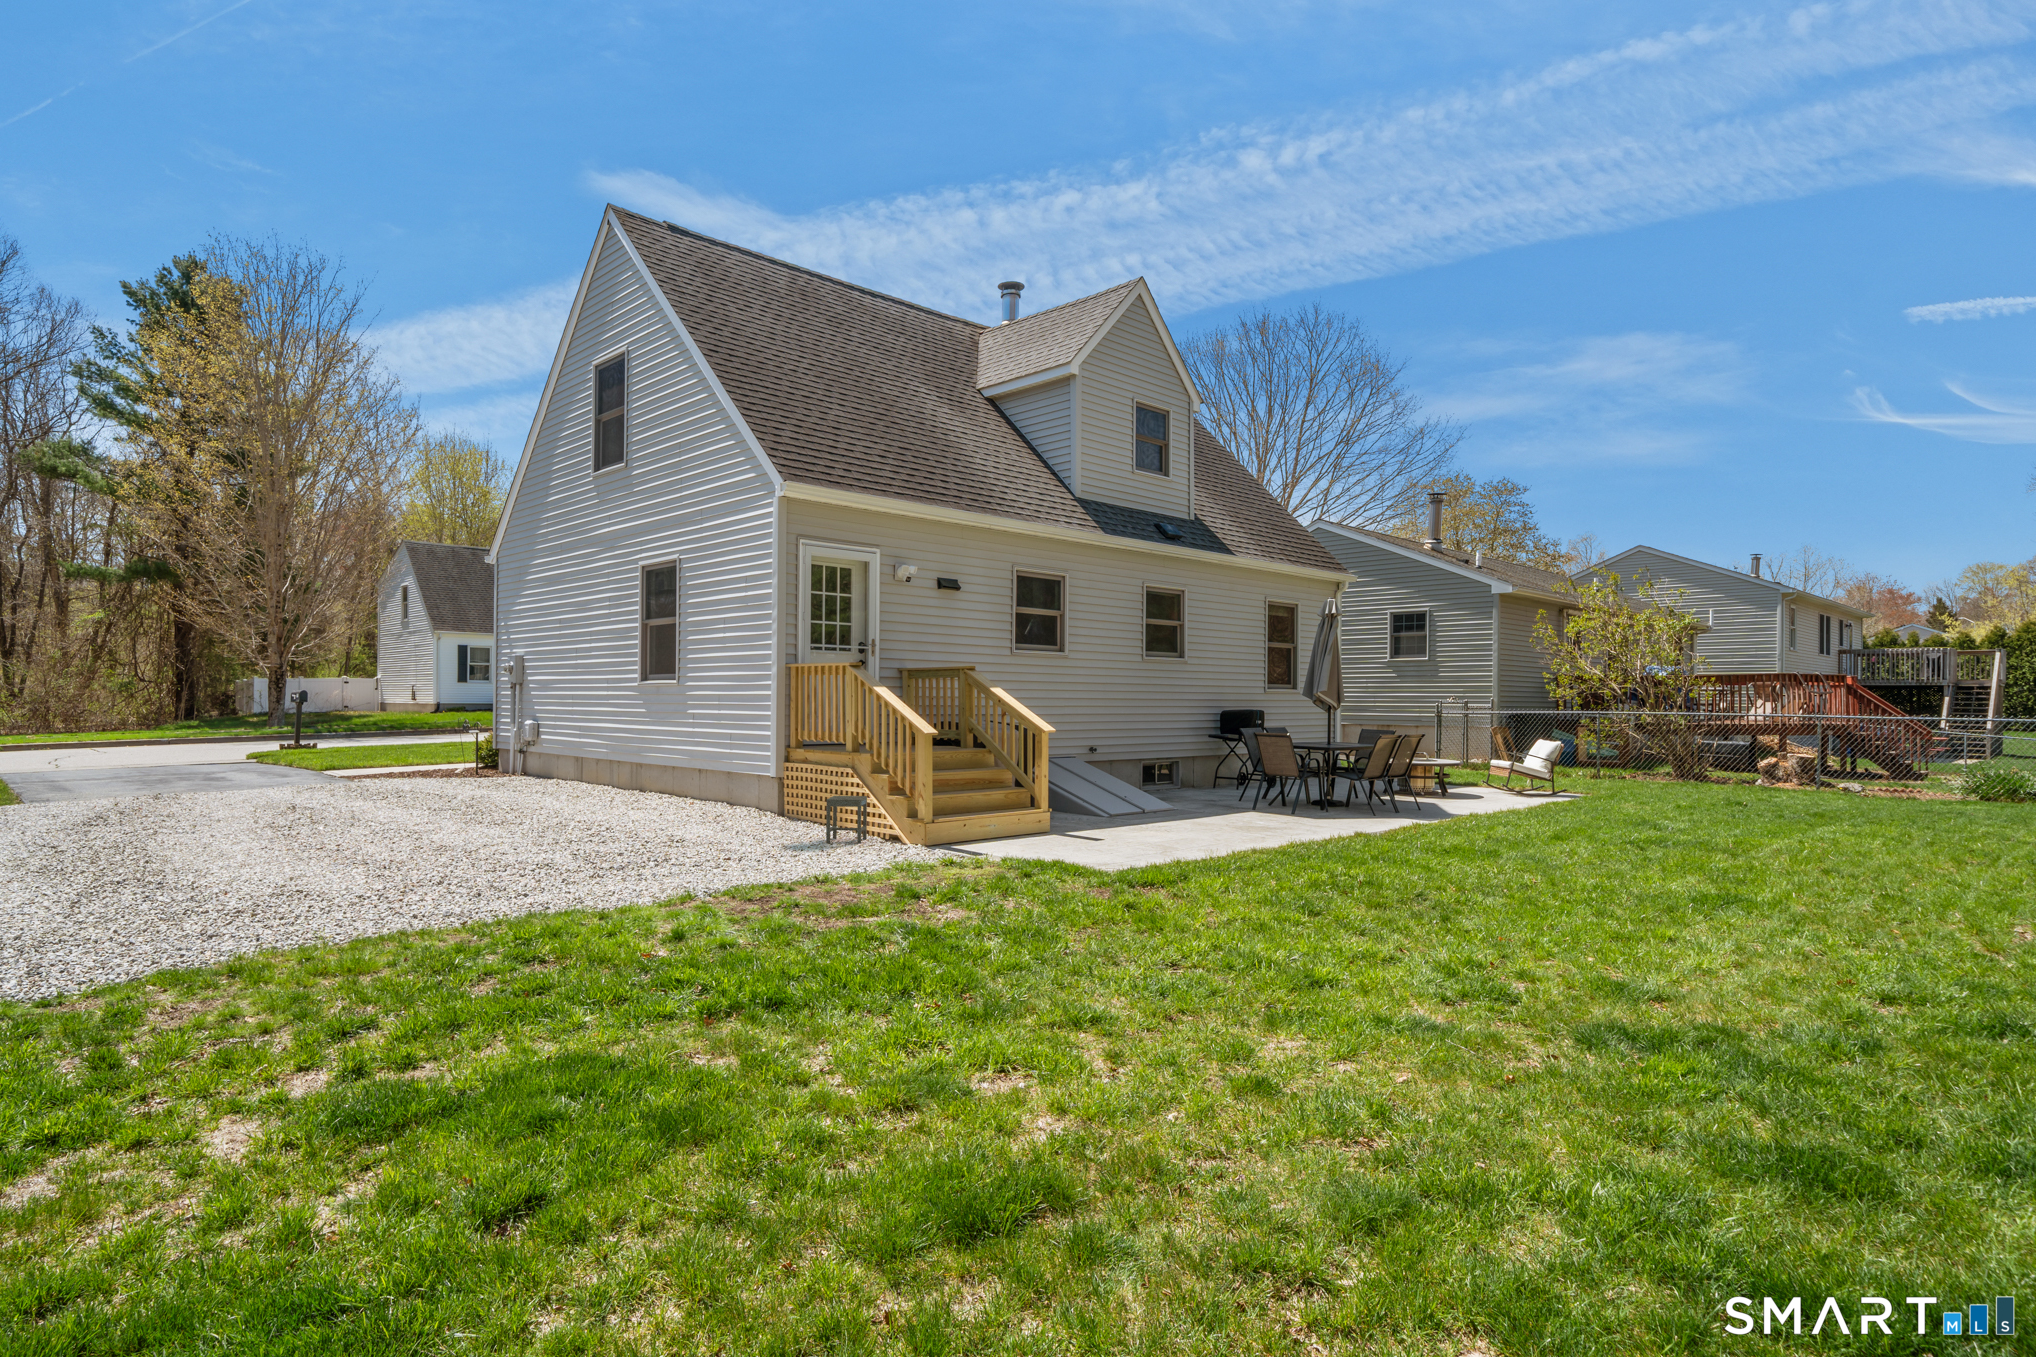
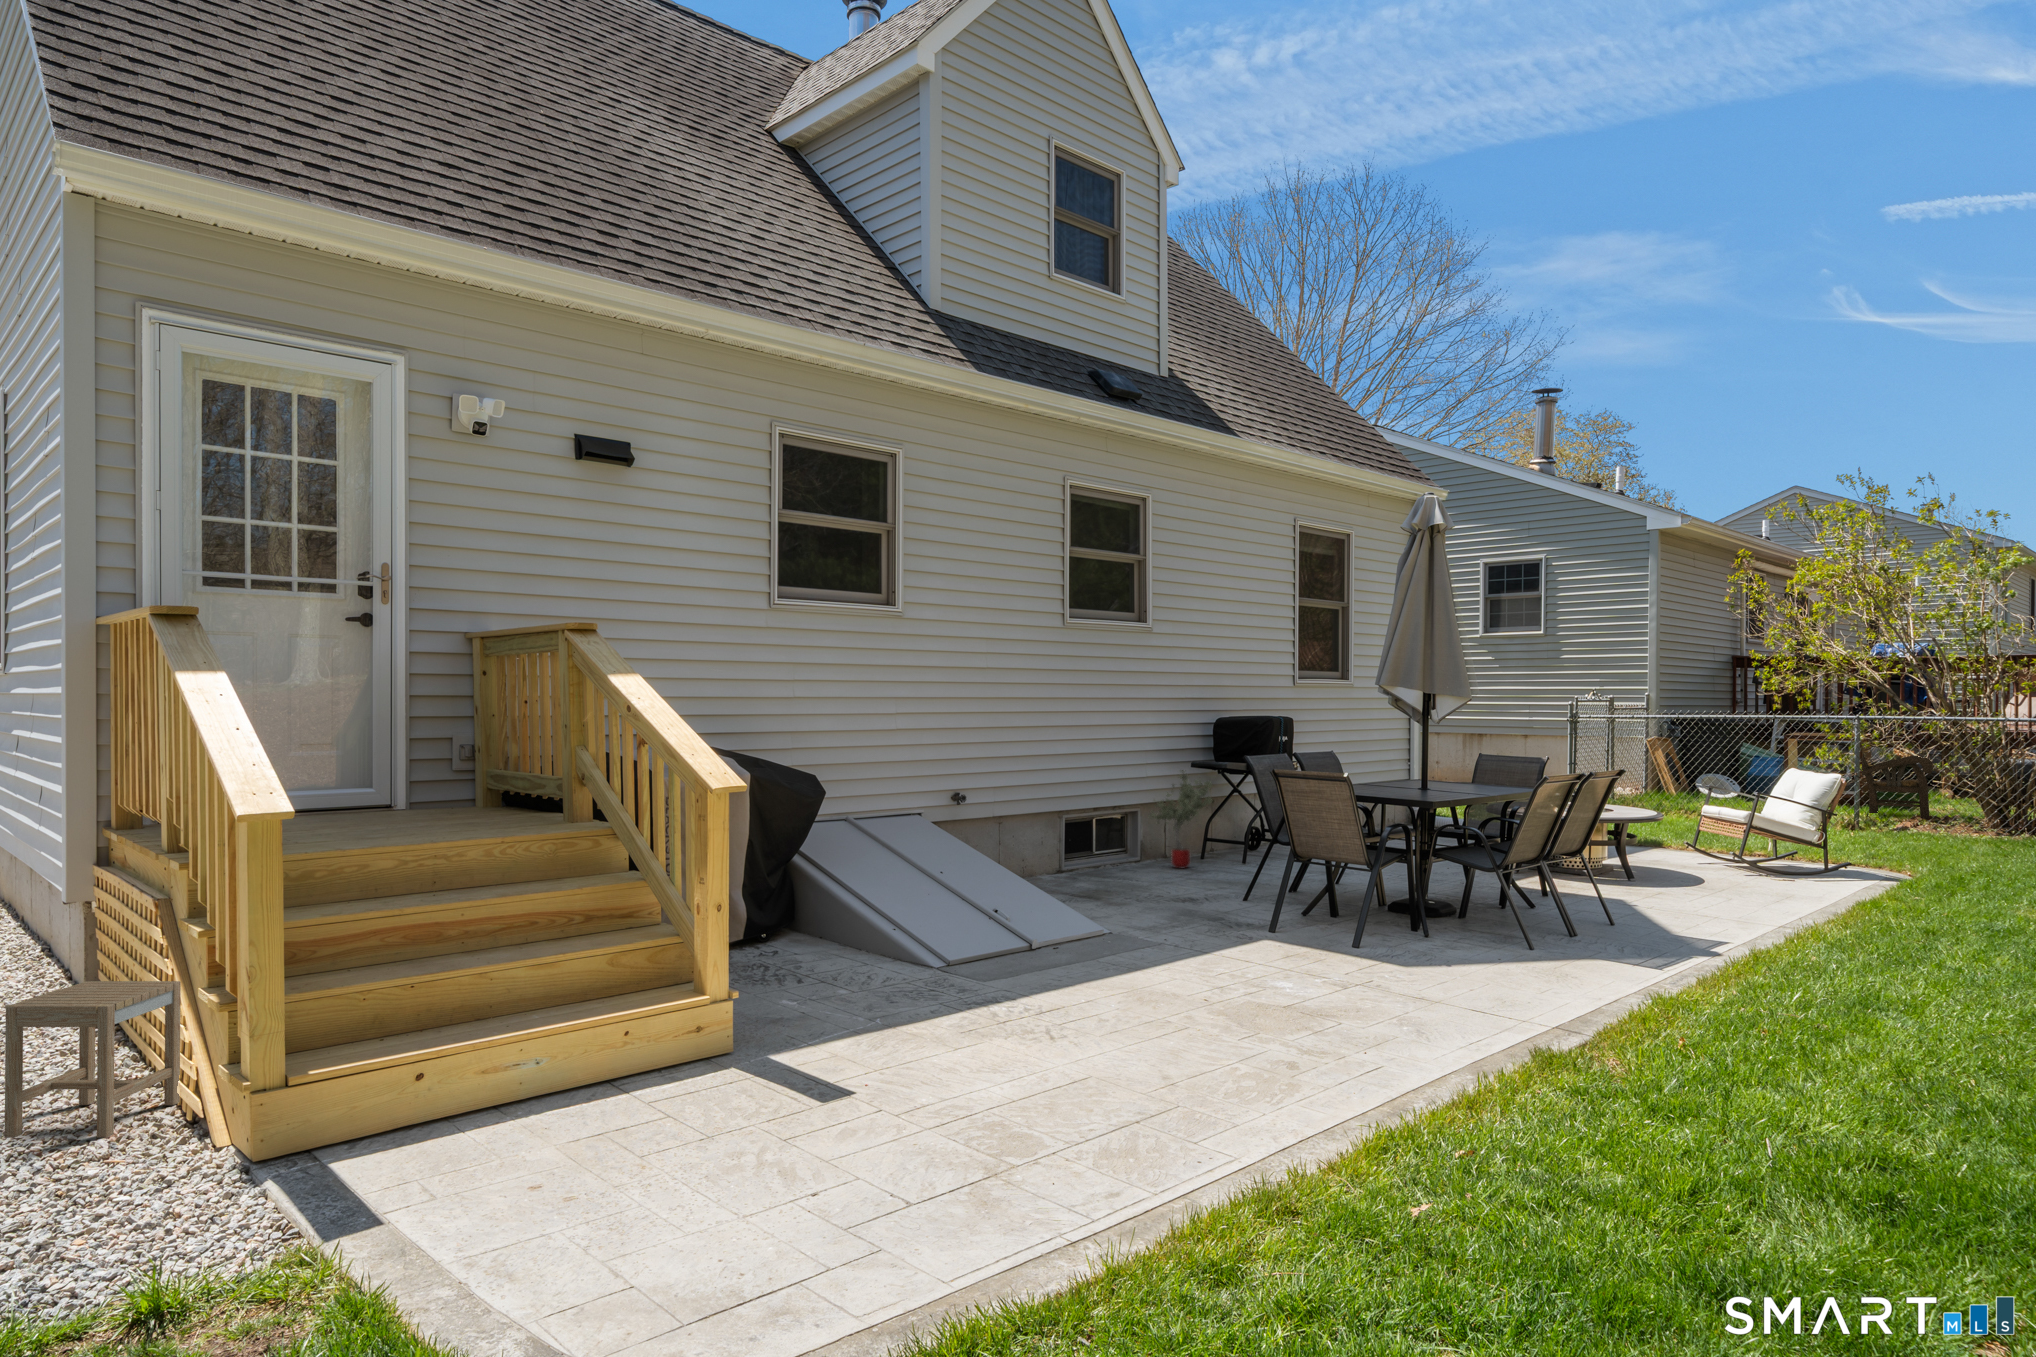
armchair: none [1604,728,1653,775] -> present [1860,754,1933,819]
potted tree: none [1185,737,1220,790] -> present [1150,770,1212,868]

